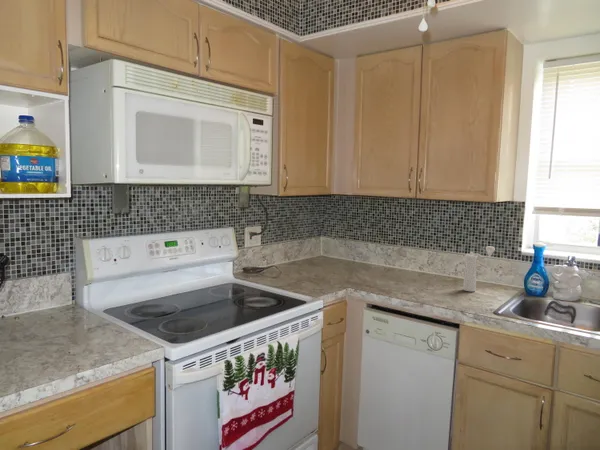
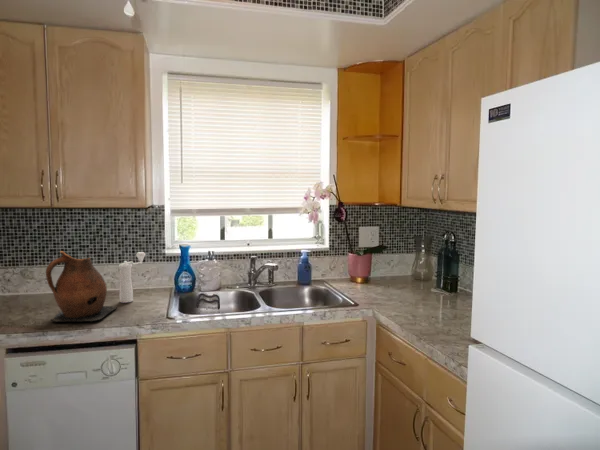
ceramic pitcher: none [400,235,455,299] -> present [46,251,116,322]

